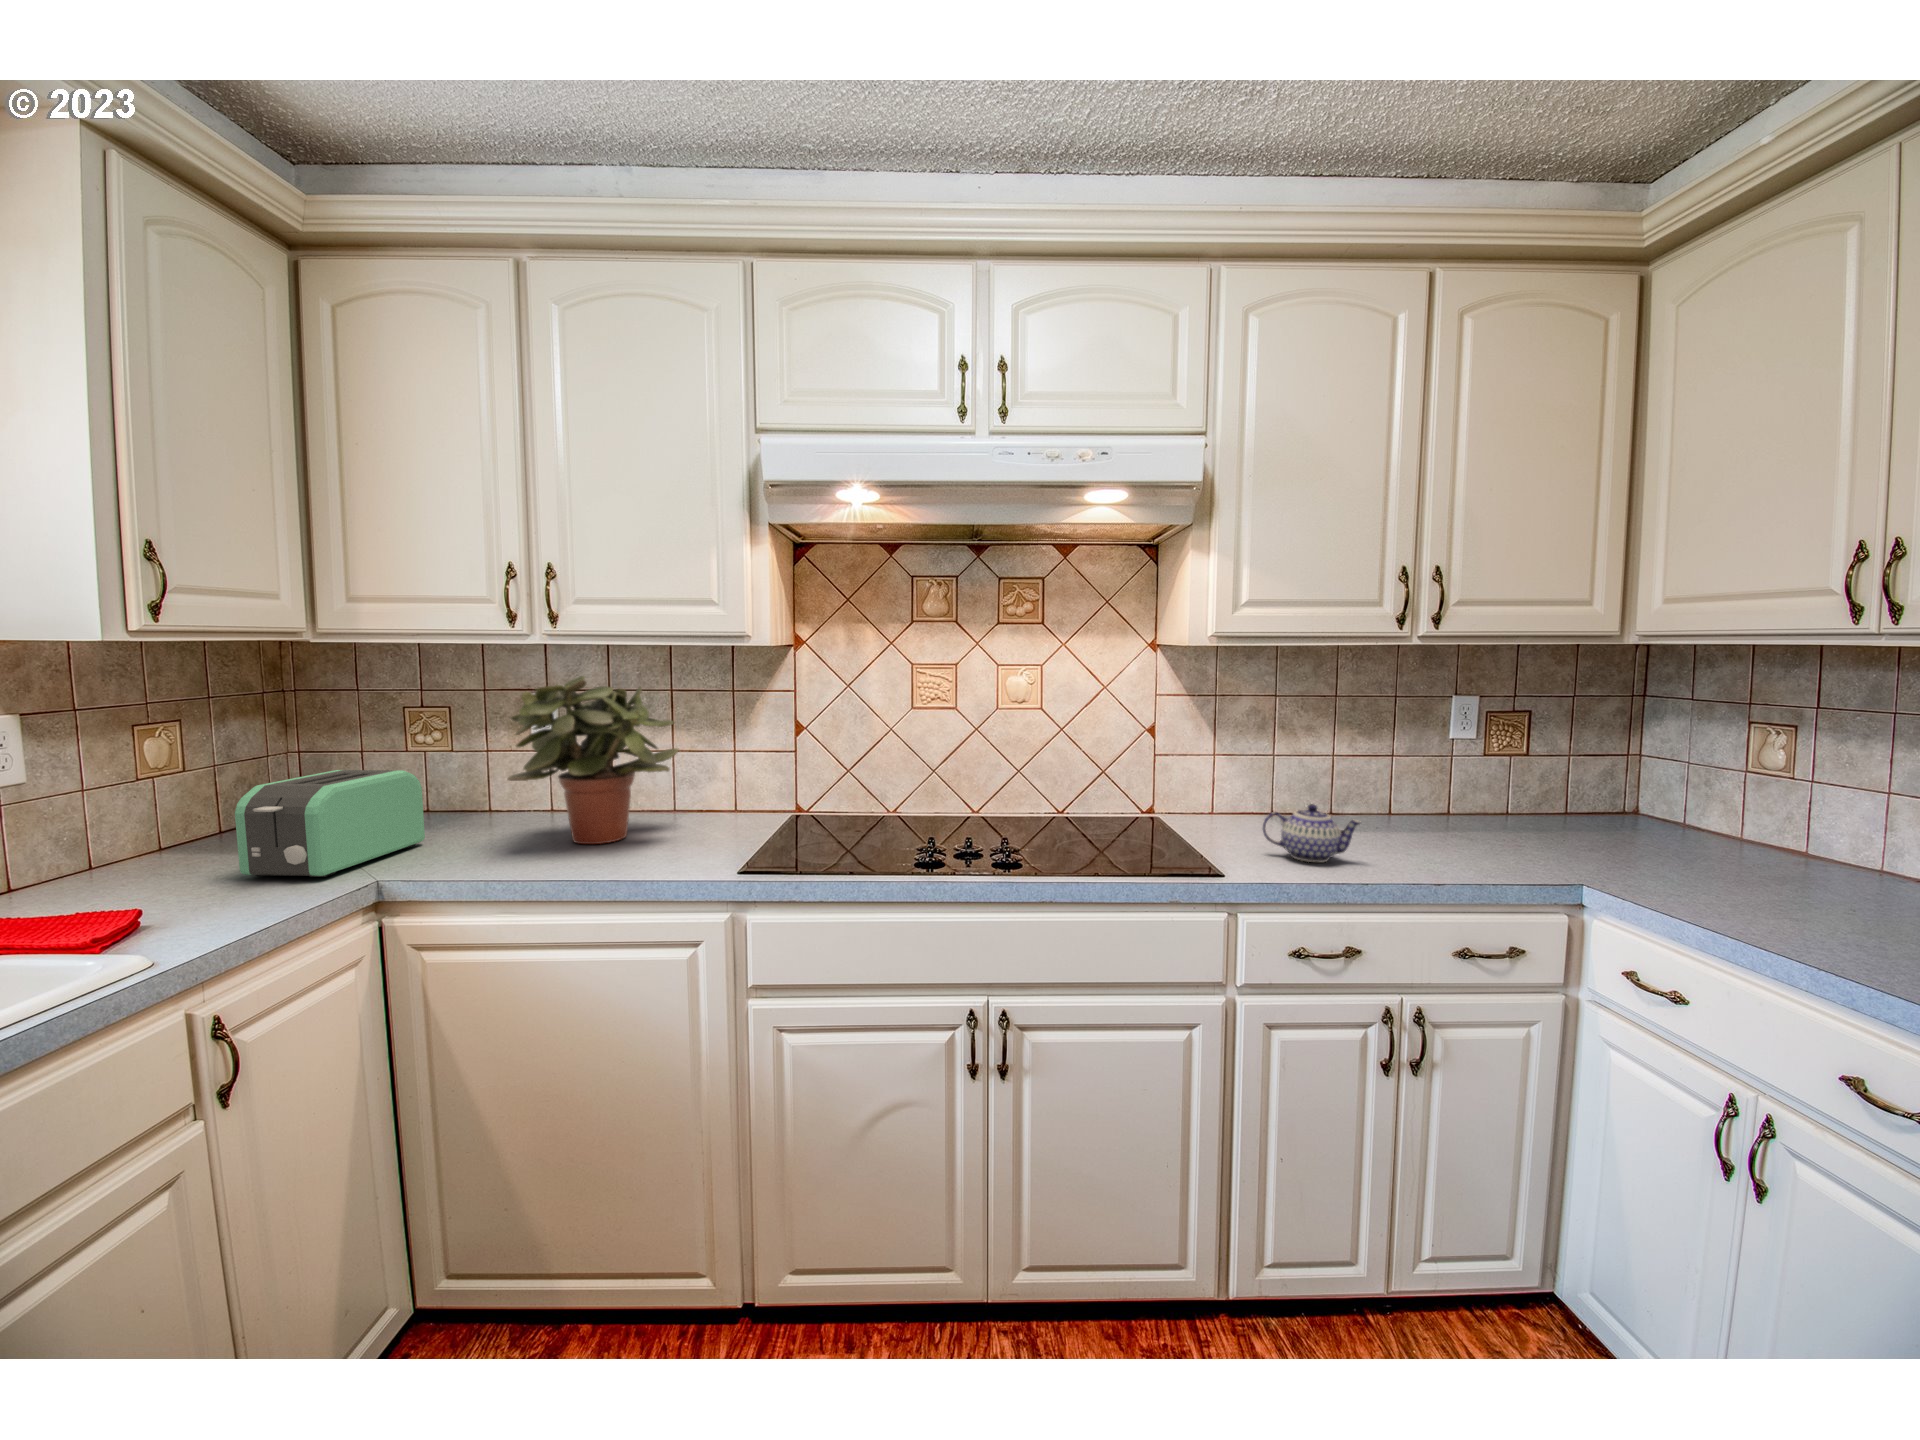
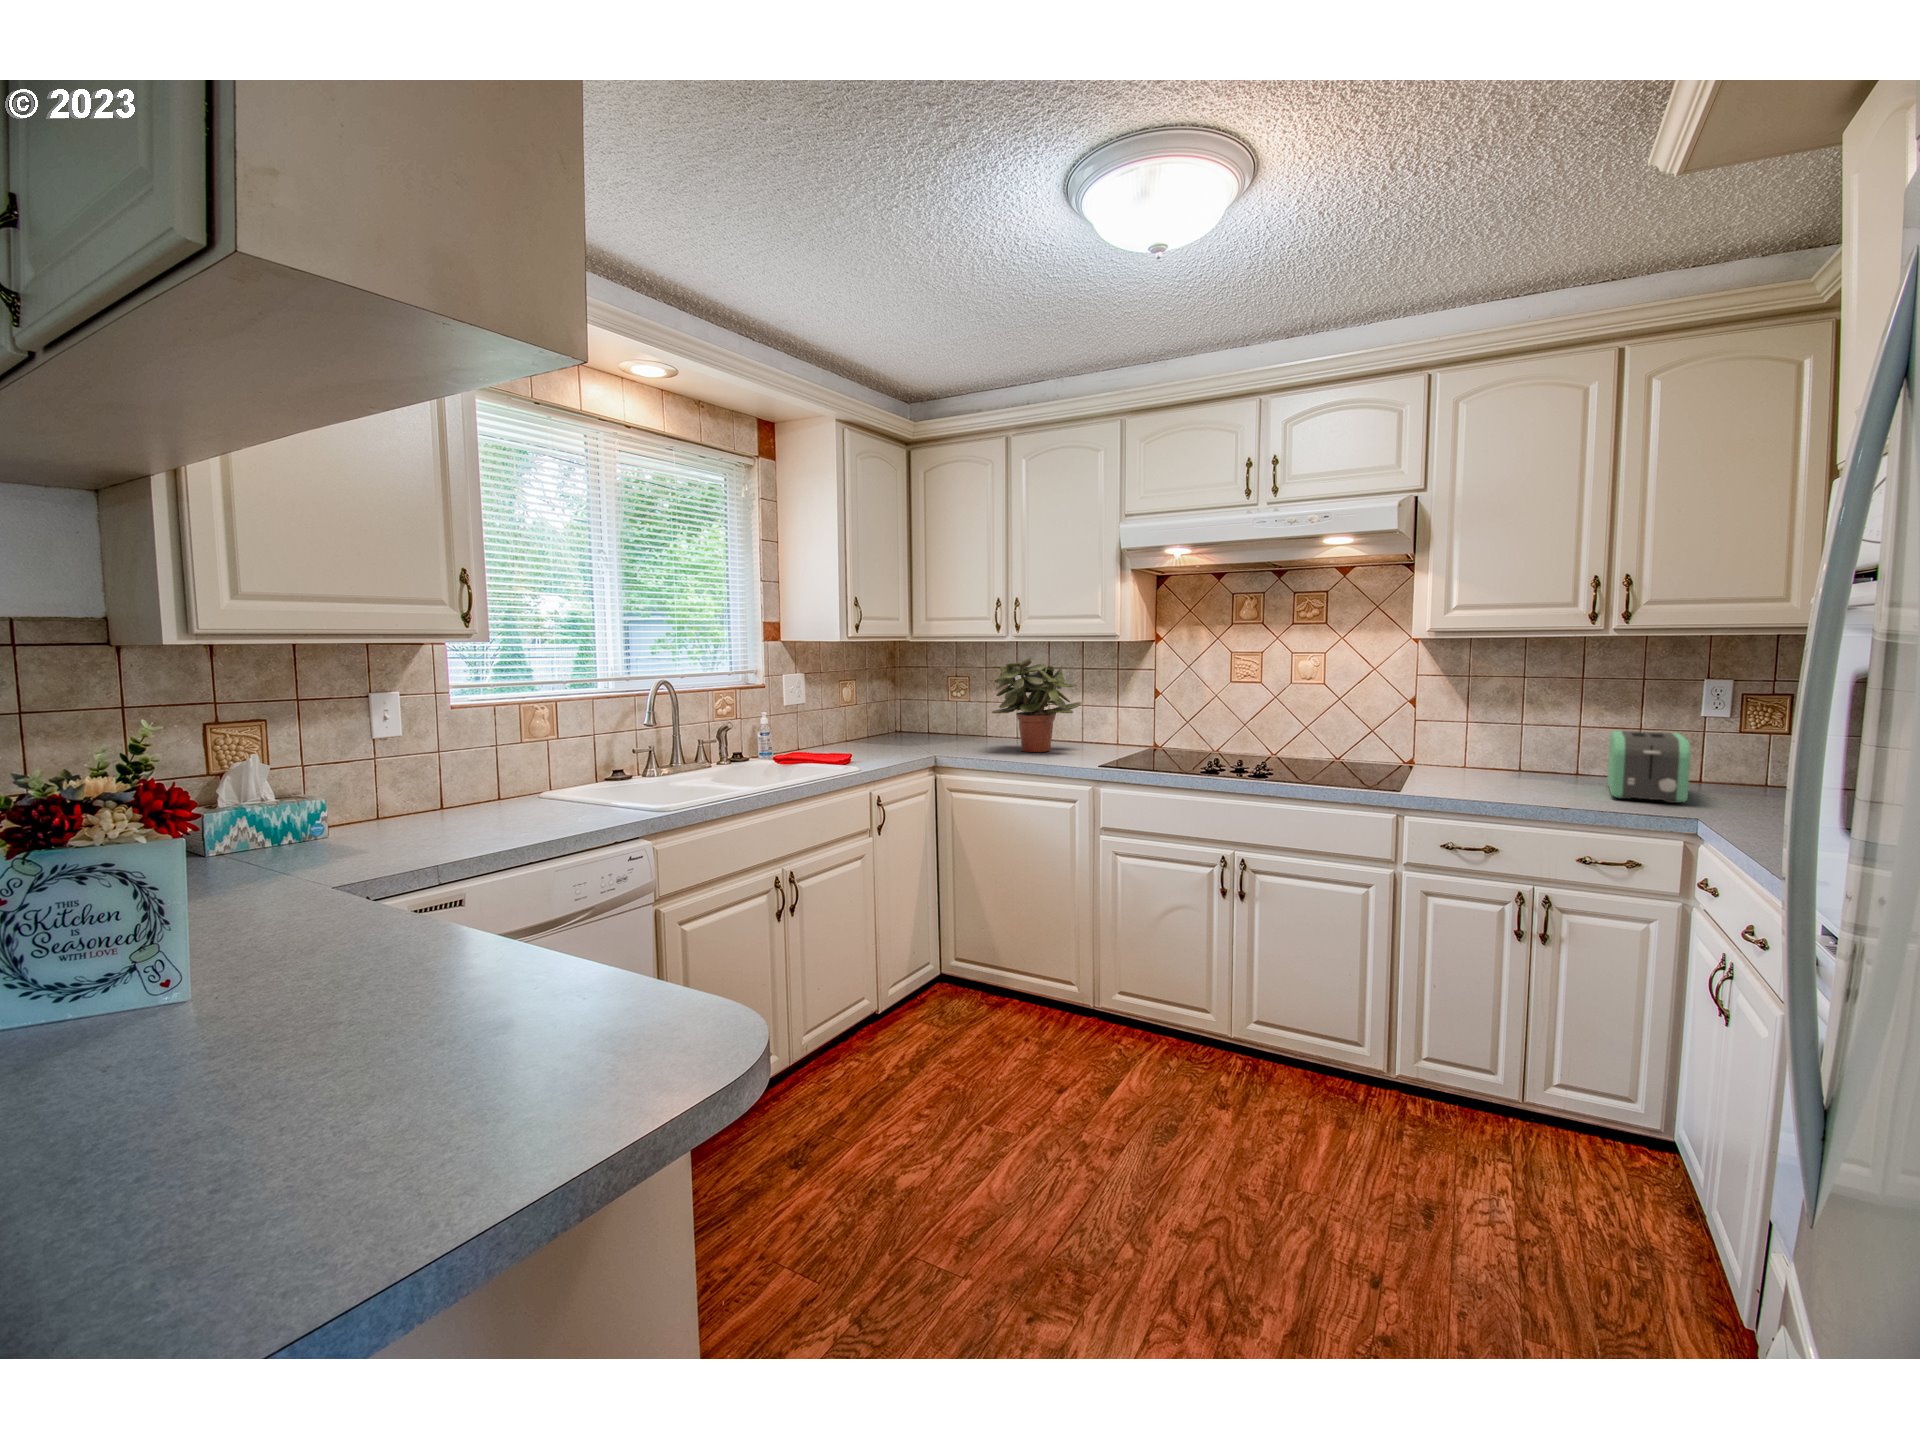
toaster: present [235,770,425,877] -> present [1607,730,1691,803]
teapot: present [1263,804,1361,862] -> none [1453,751,1524,792]

